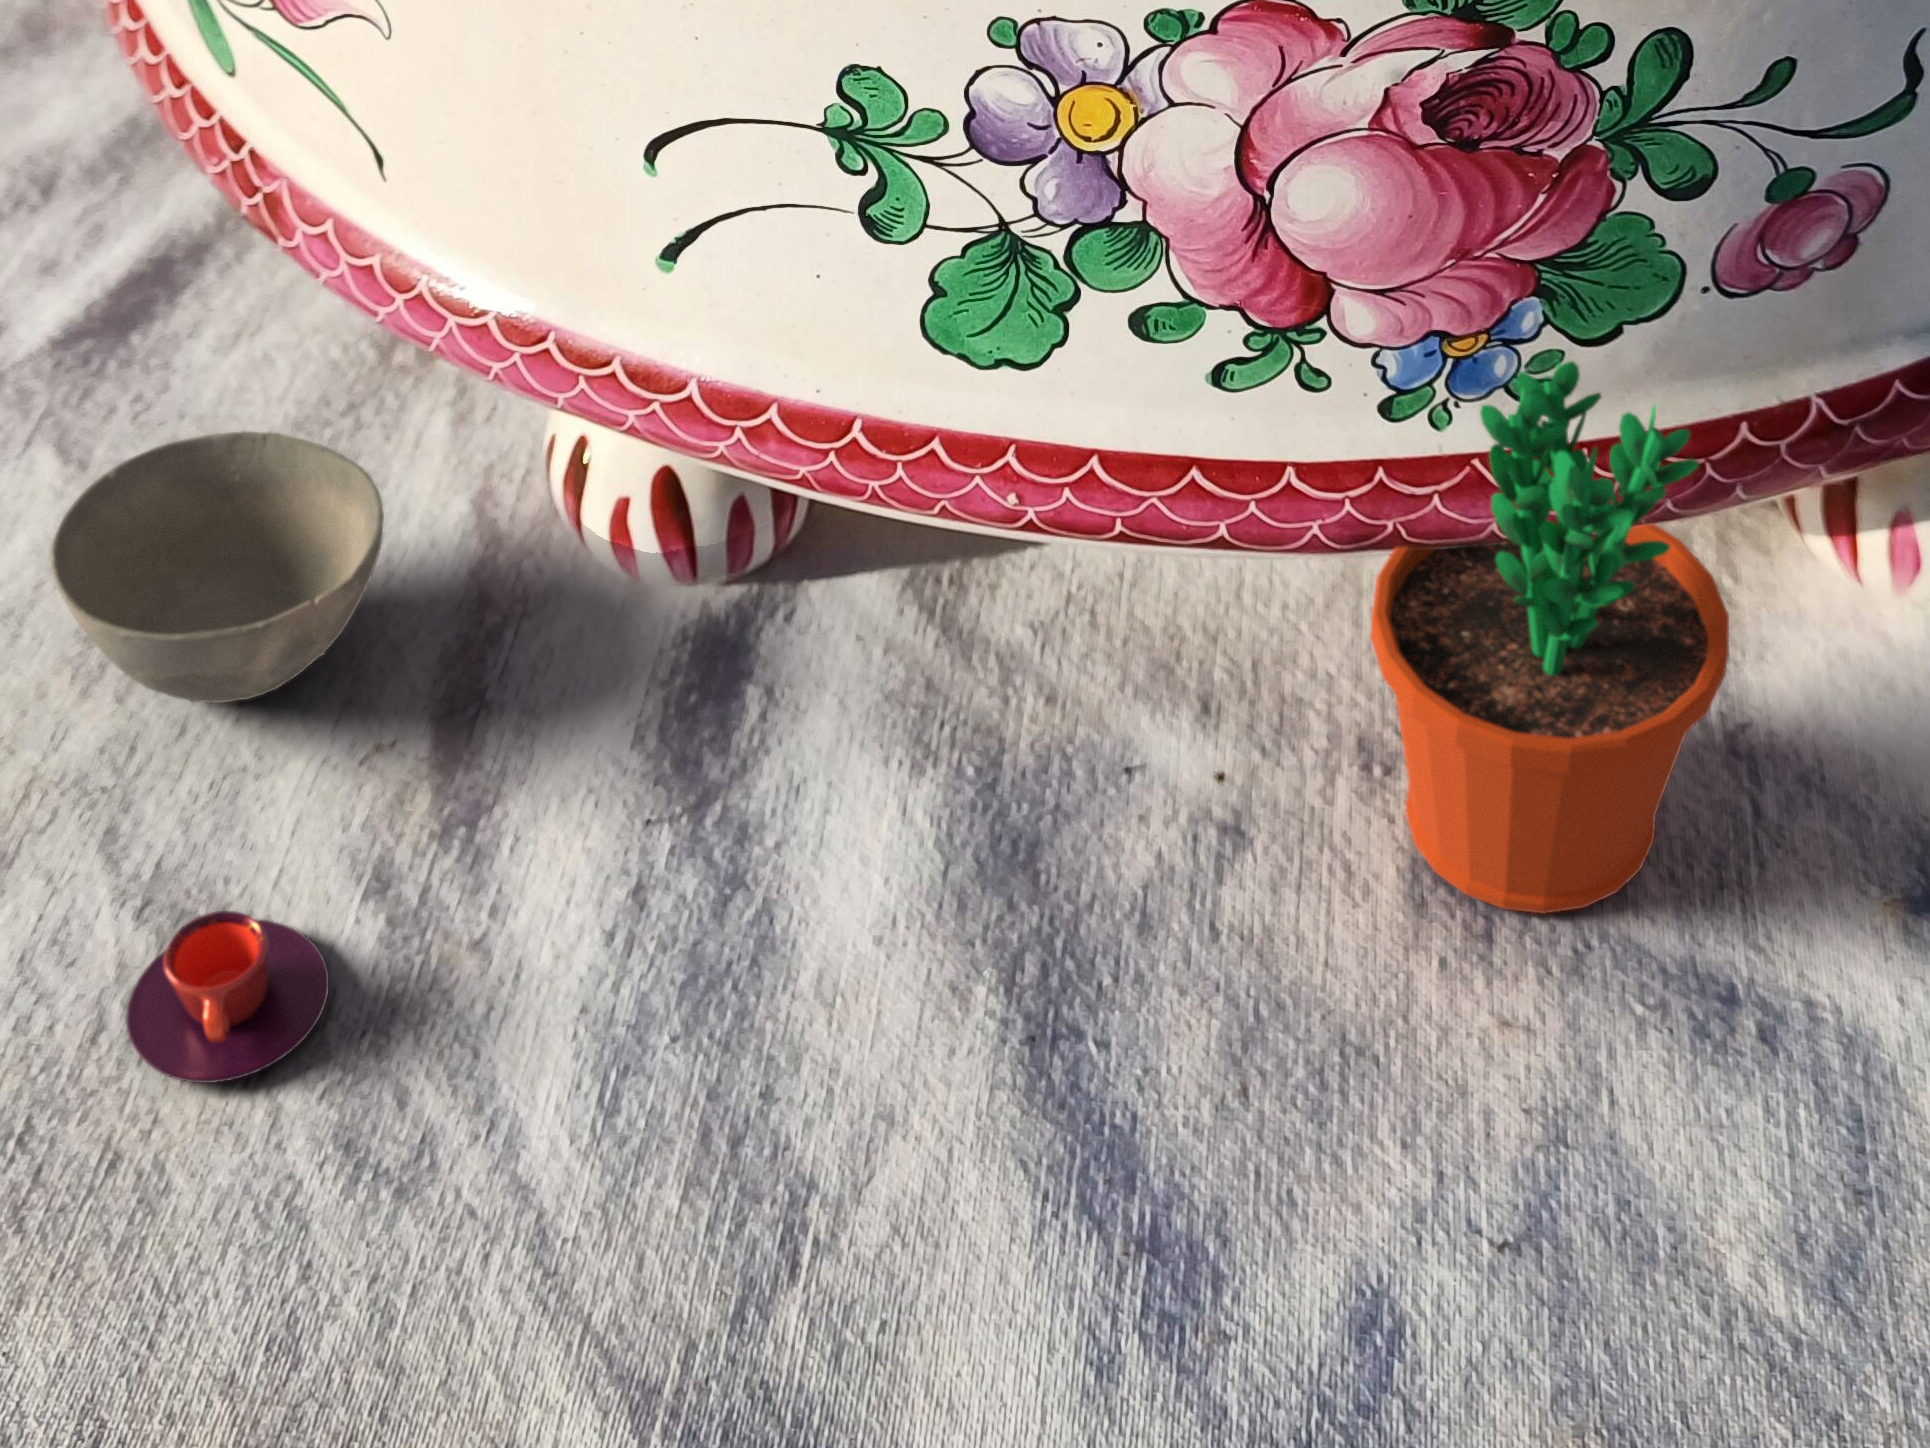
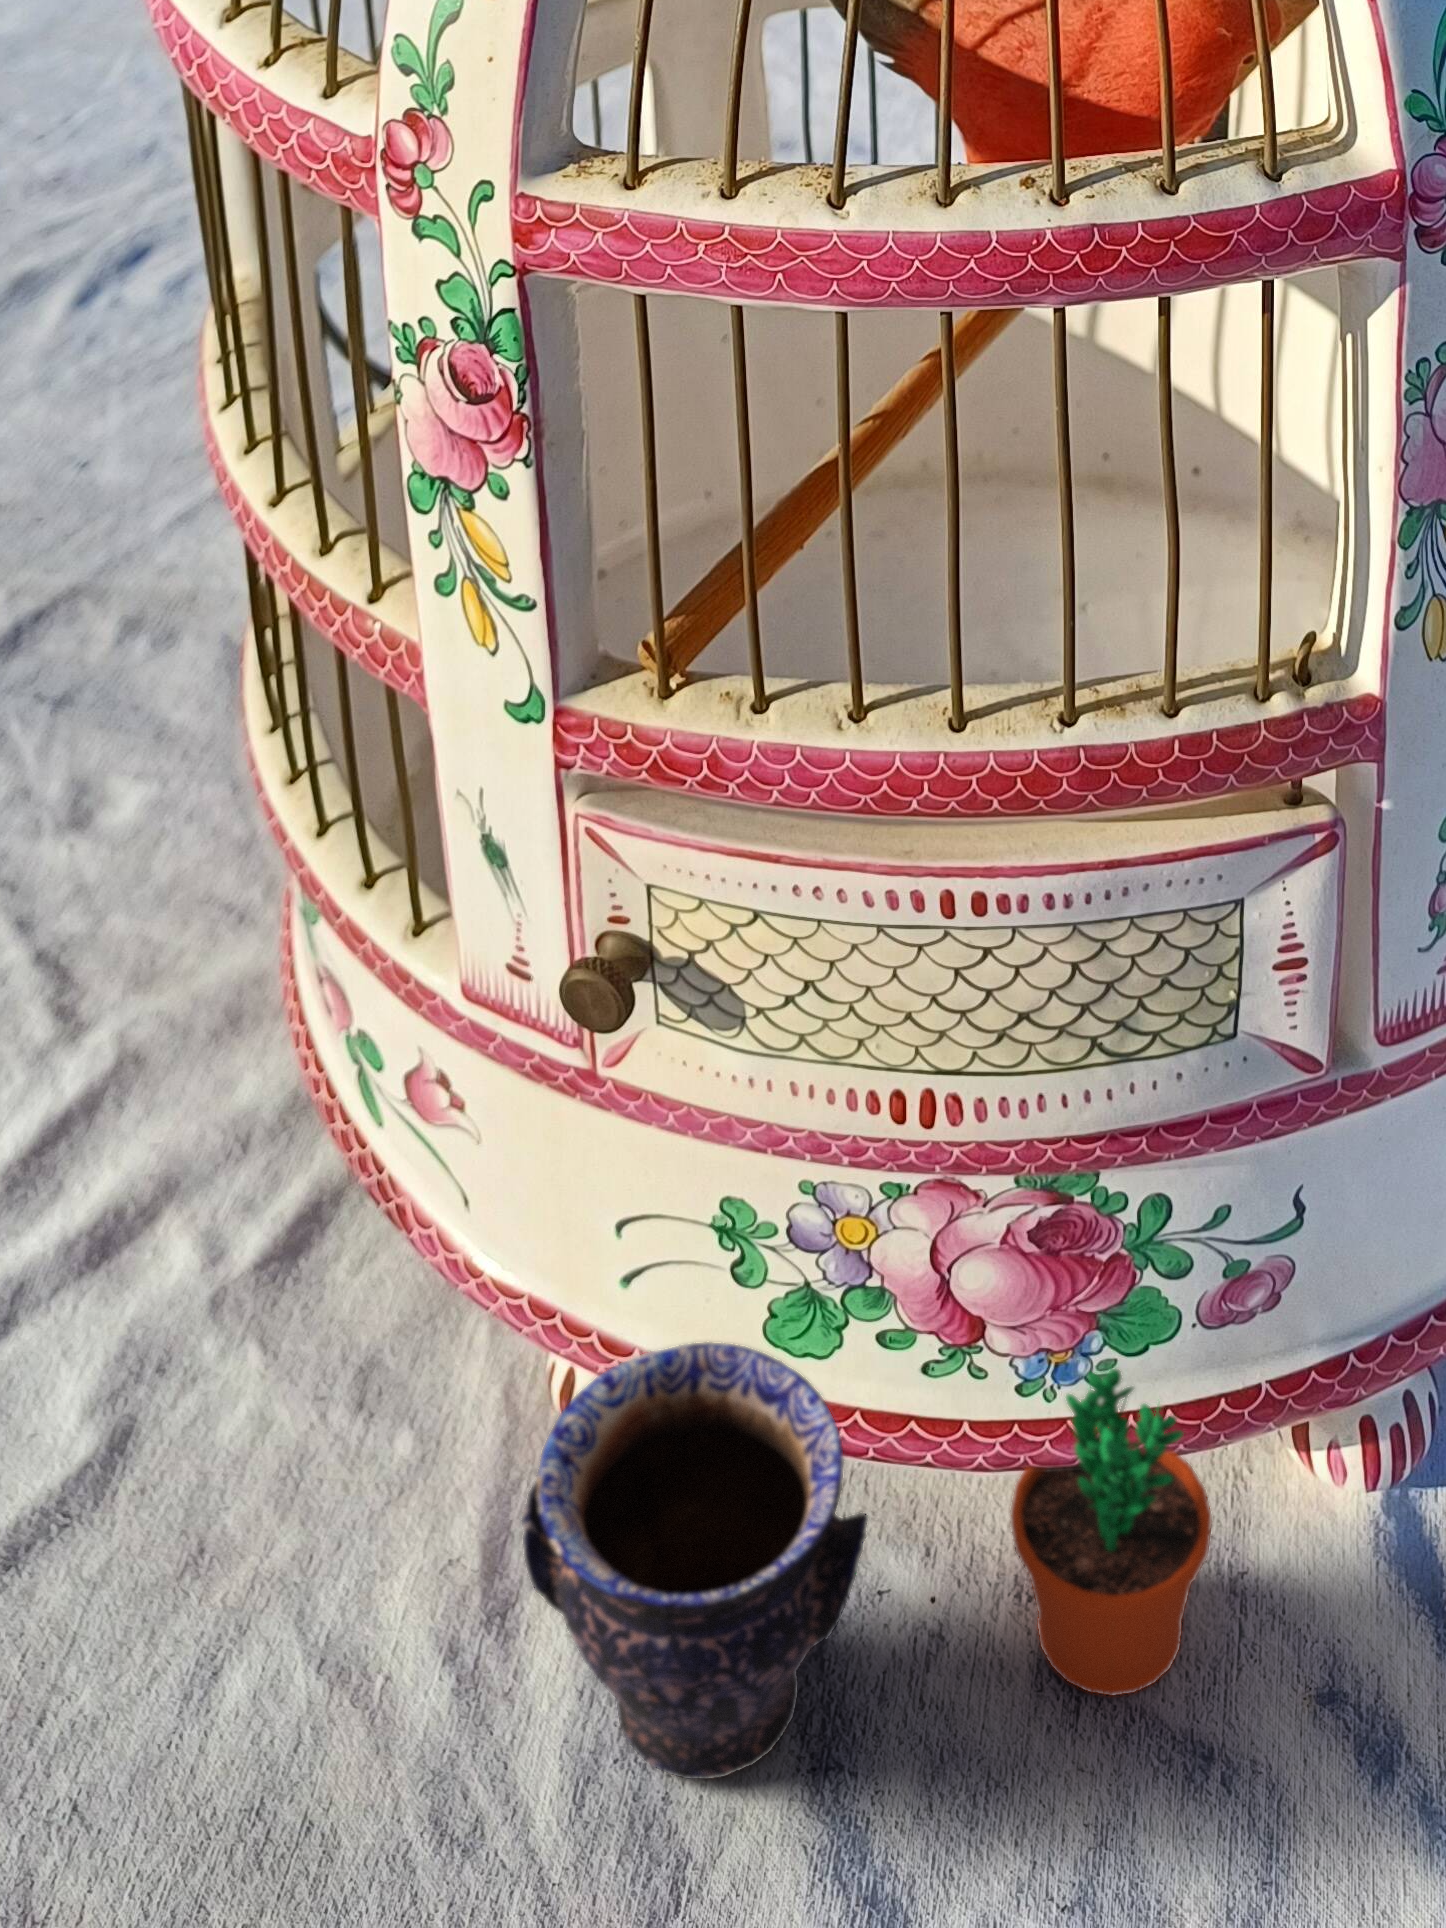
vase: none [484,341,1127,1064] -> present [522,1342,868,1779]
bowl: present [50,431,384,703] -> none [271,1352,458,1528]
teacup: present [126,911,329,1083] -> none [310,1670,422,1778]

